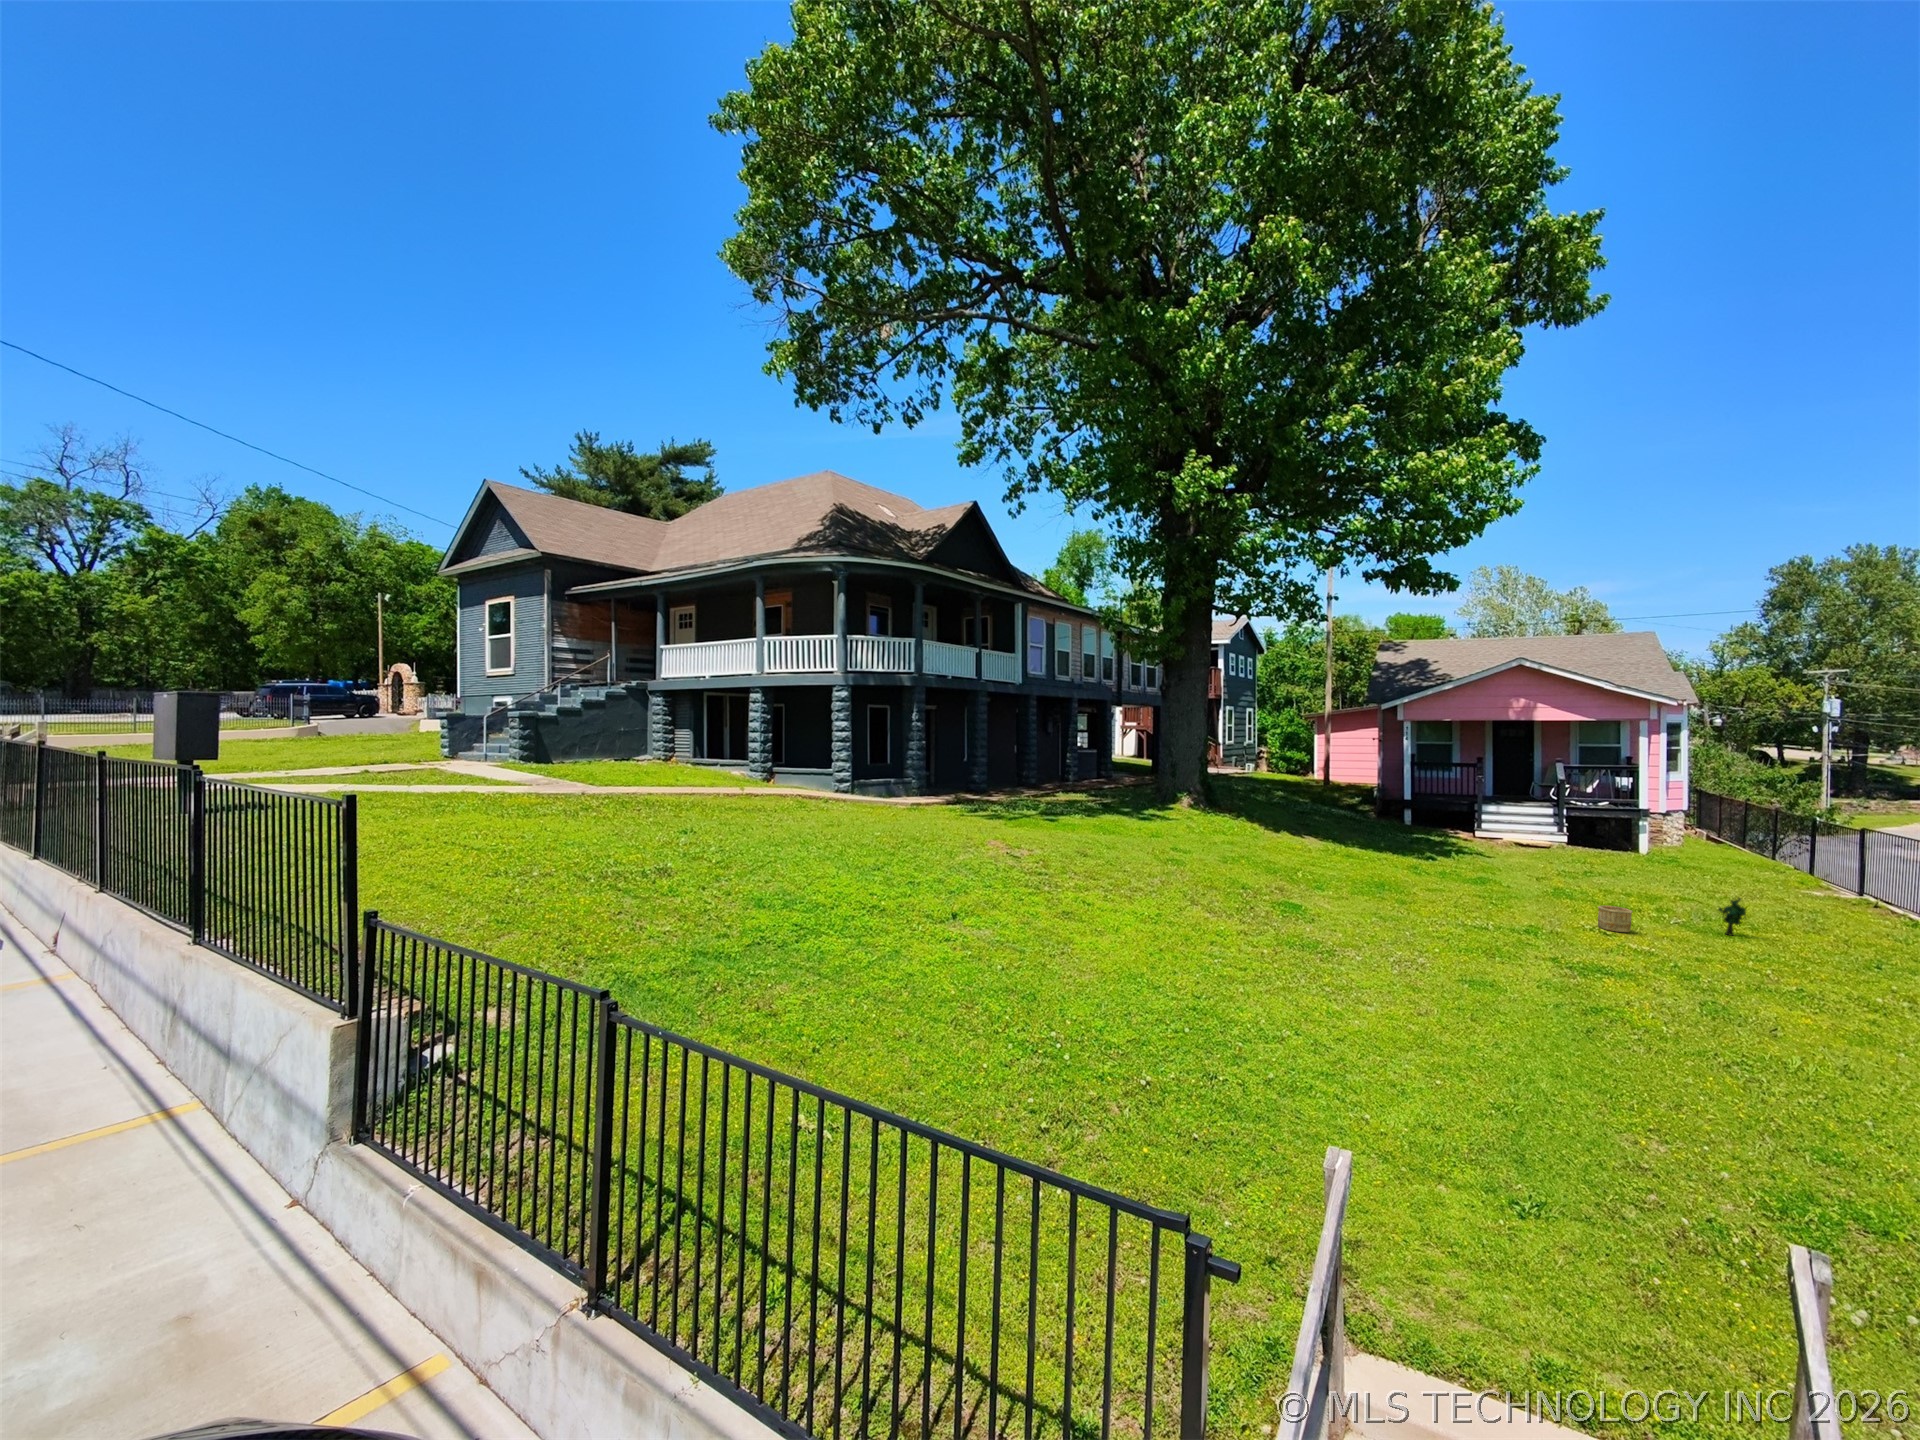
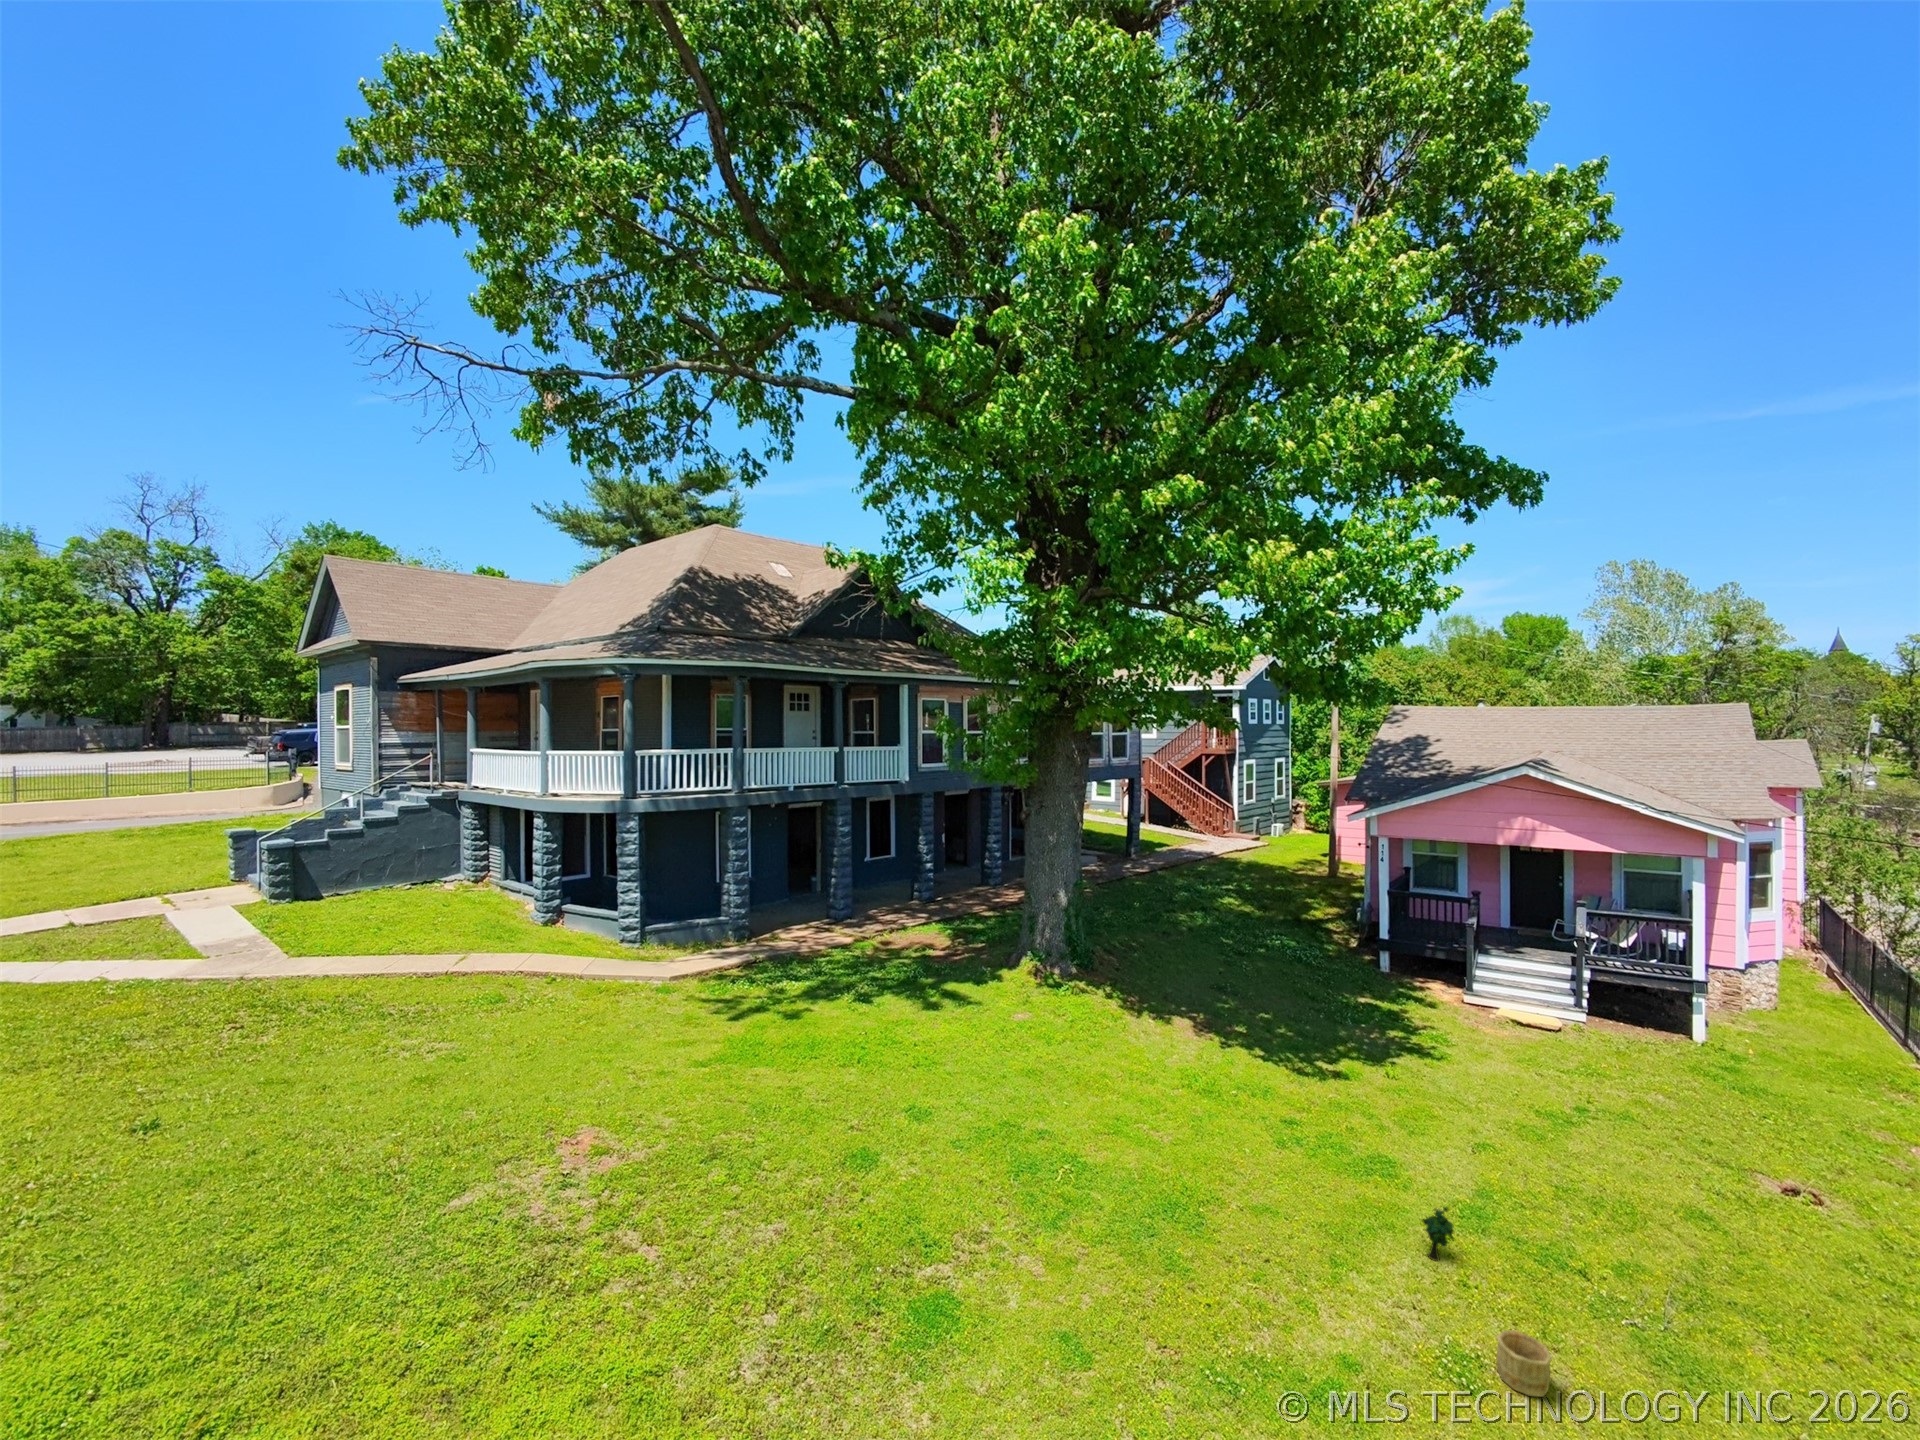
decorative plant: present [1718,898,1746,936] -> present [1422,1207,1454,1261]

